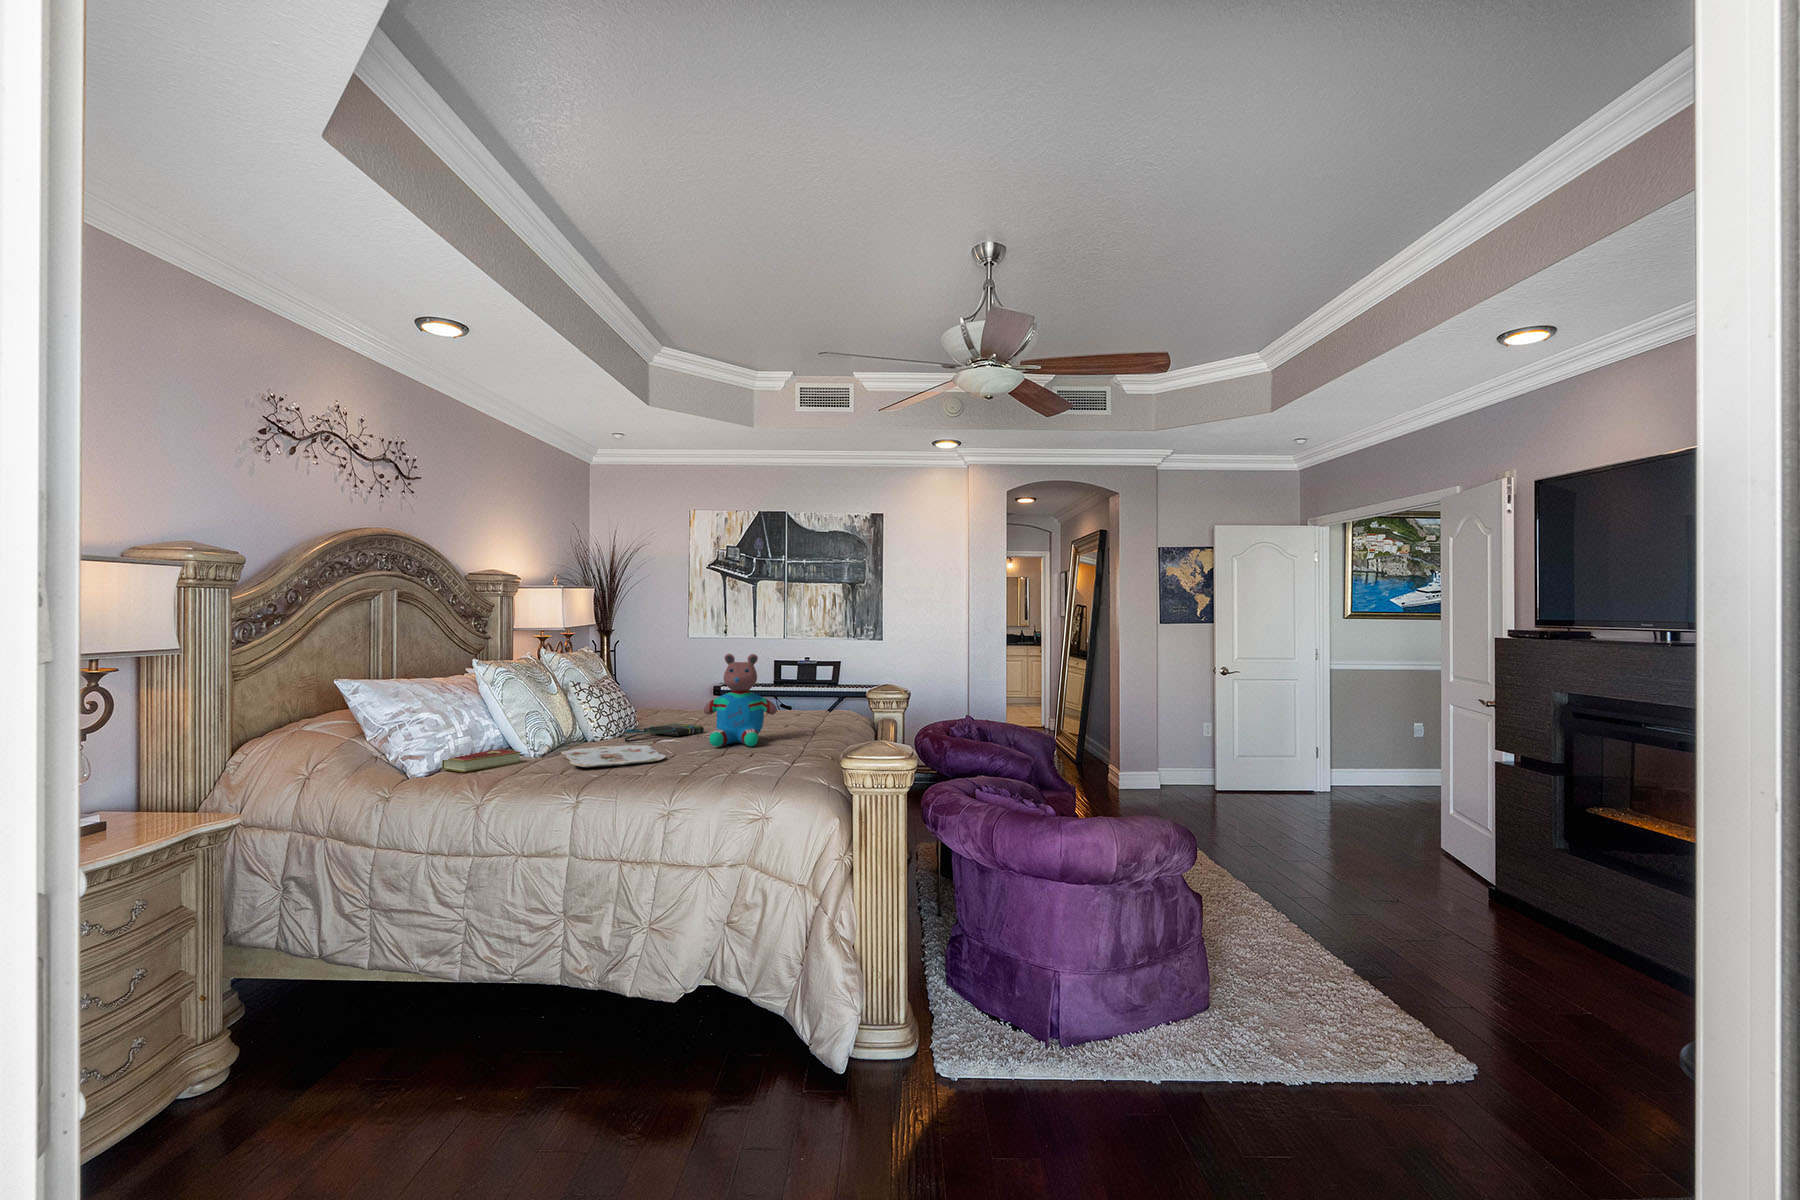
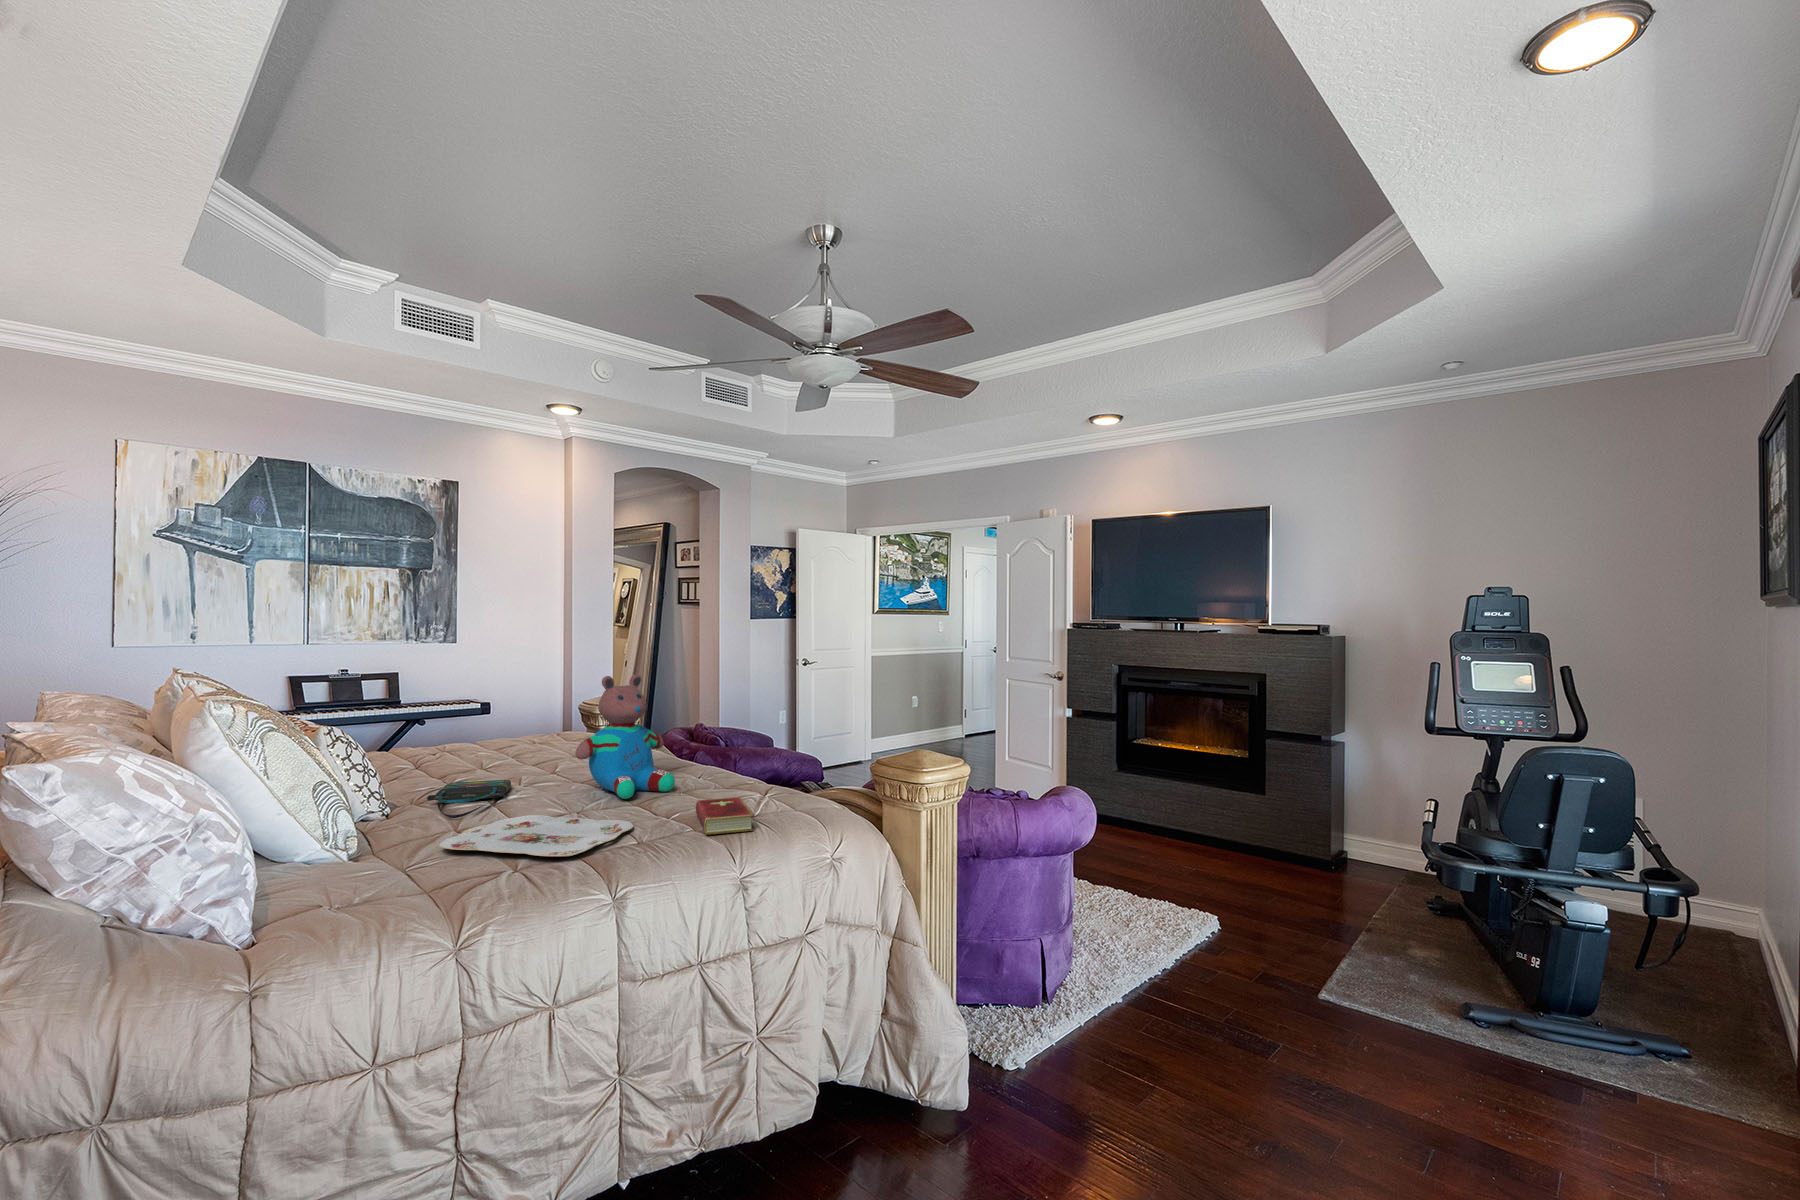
hardcover book: present [442,749,521,772] -> present [696,797,753,835]

